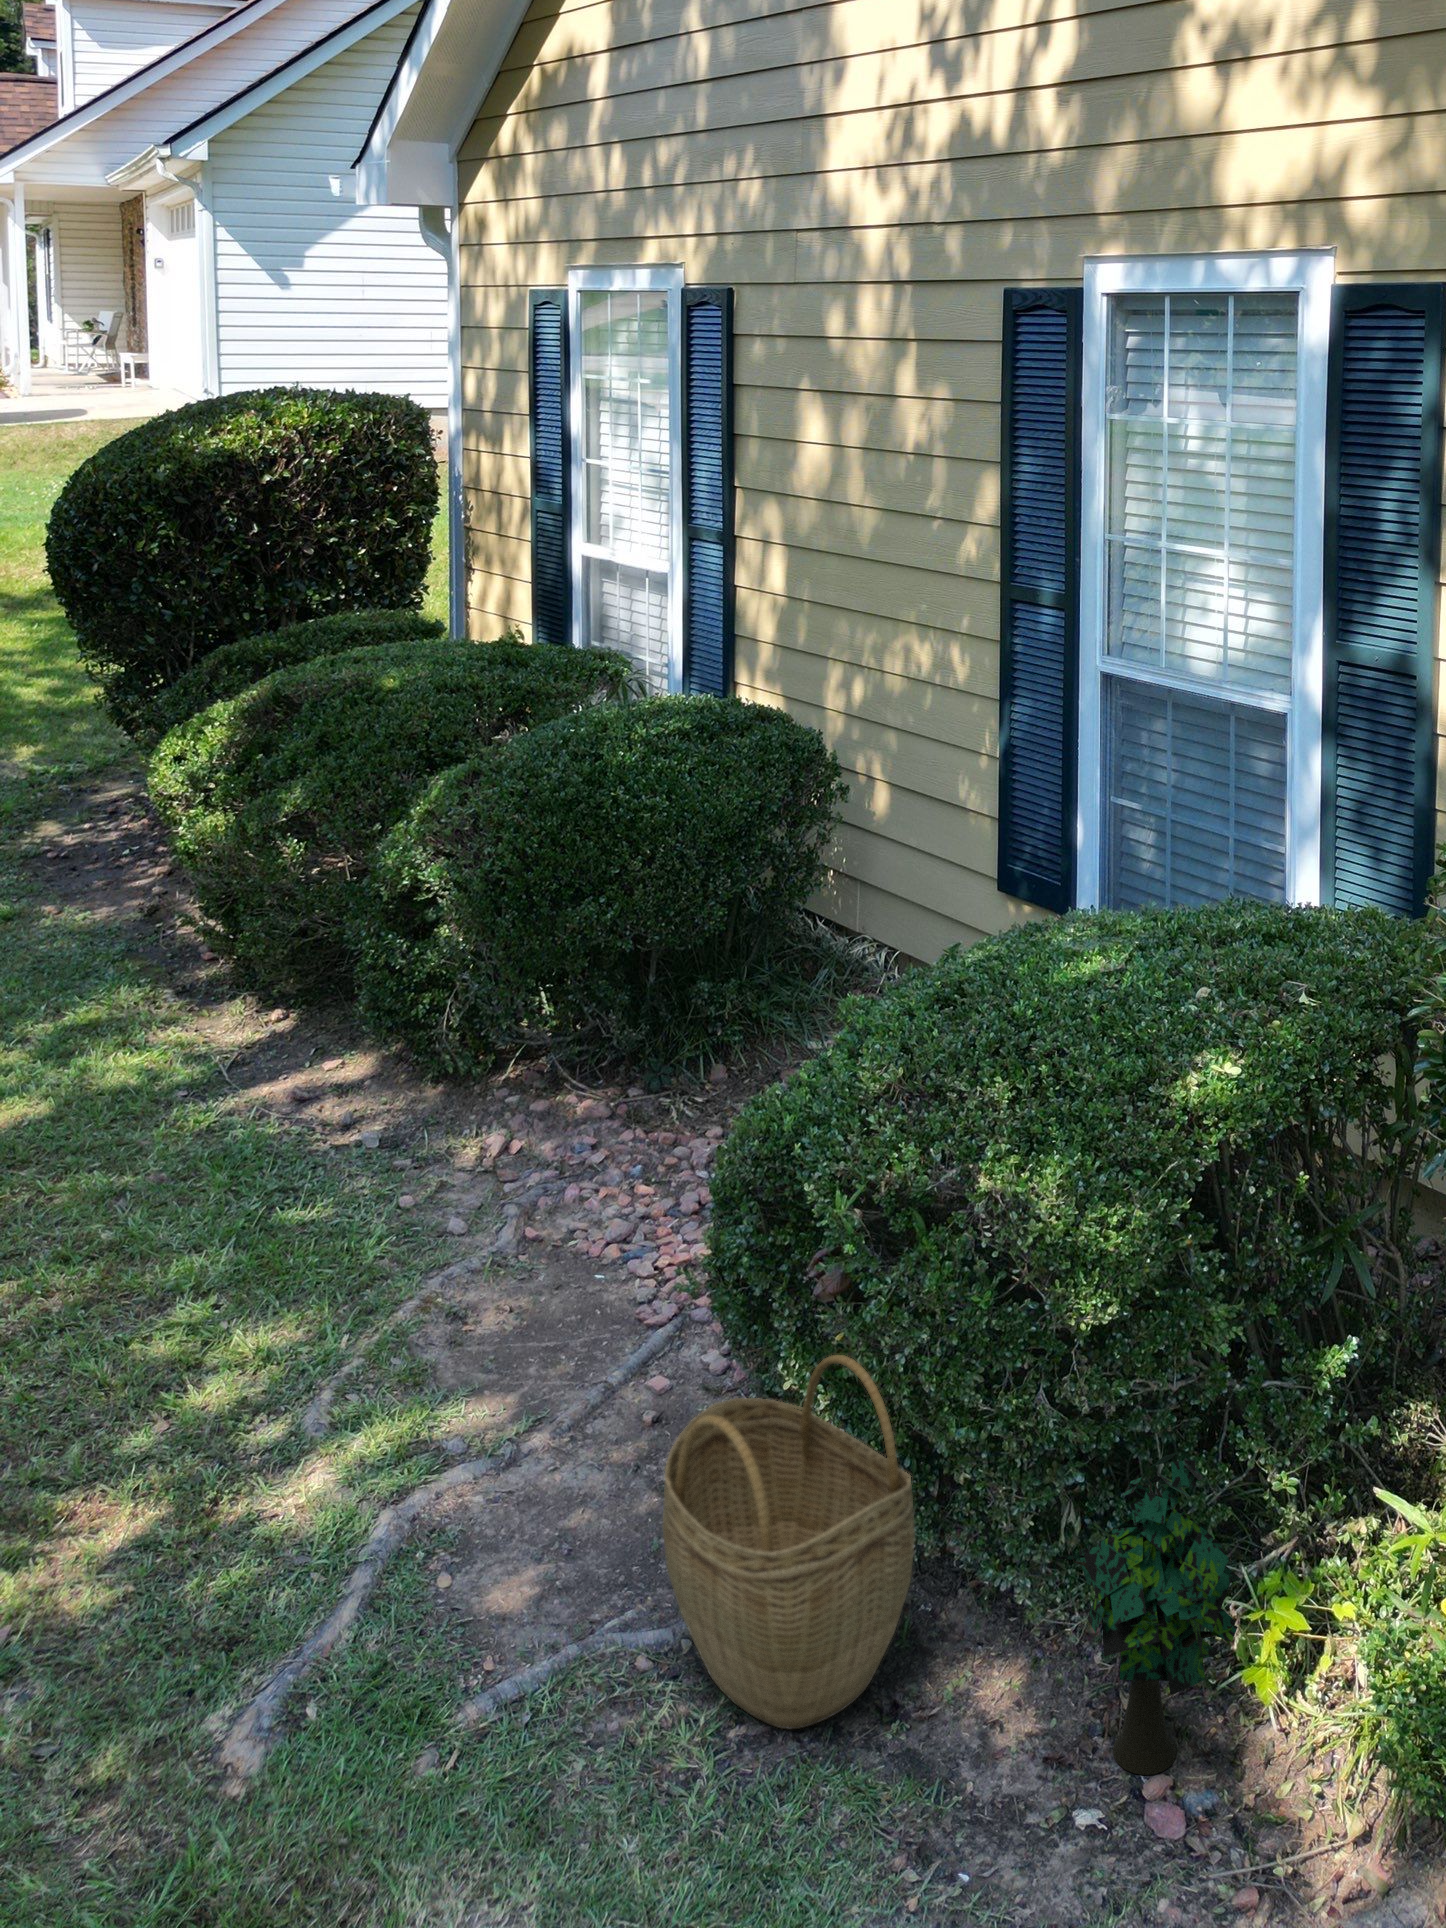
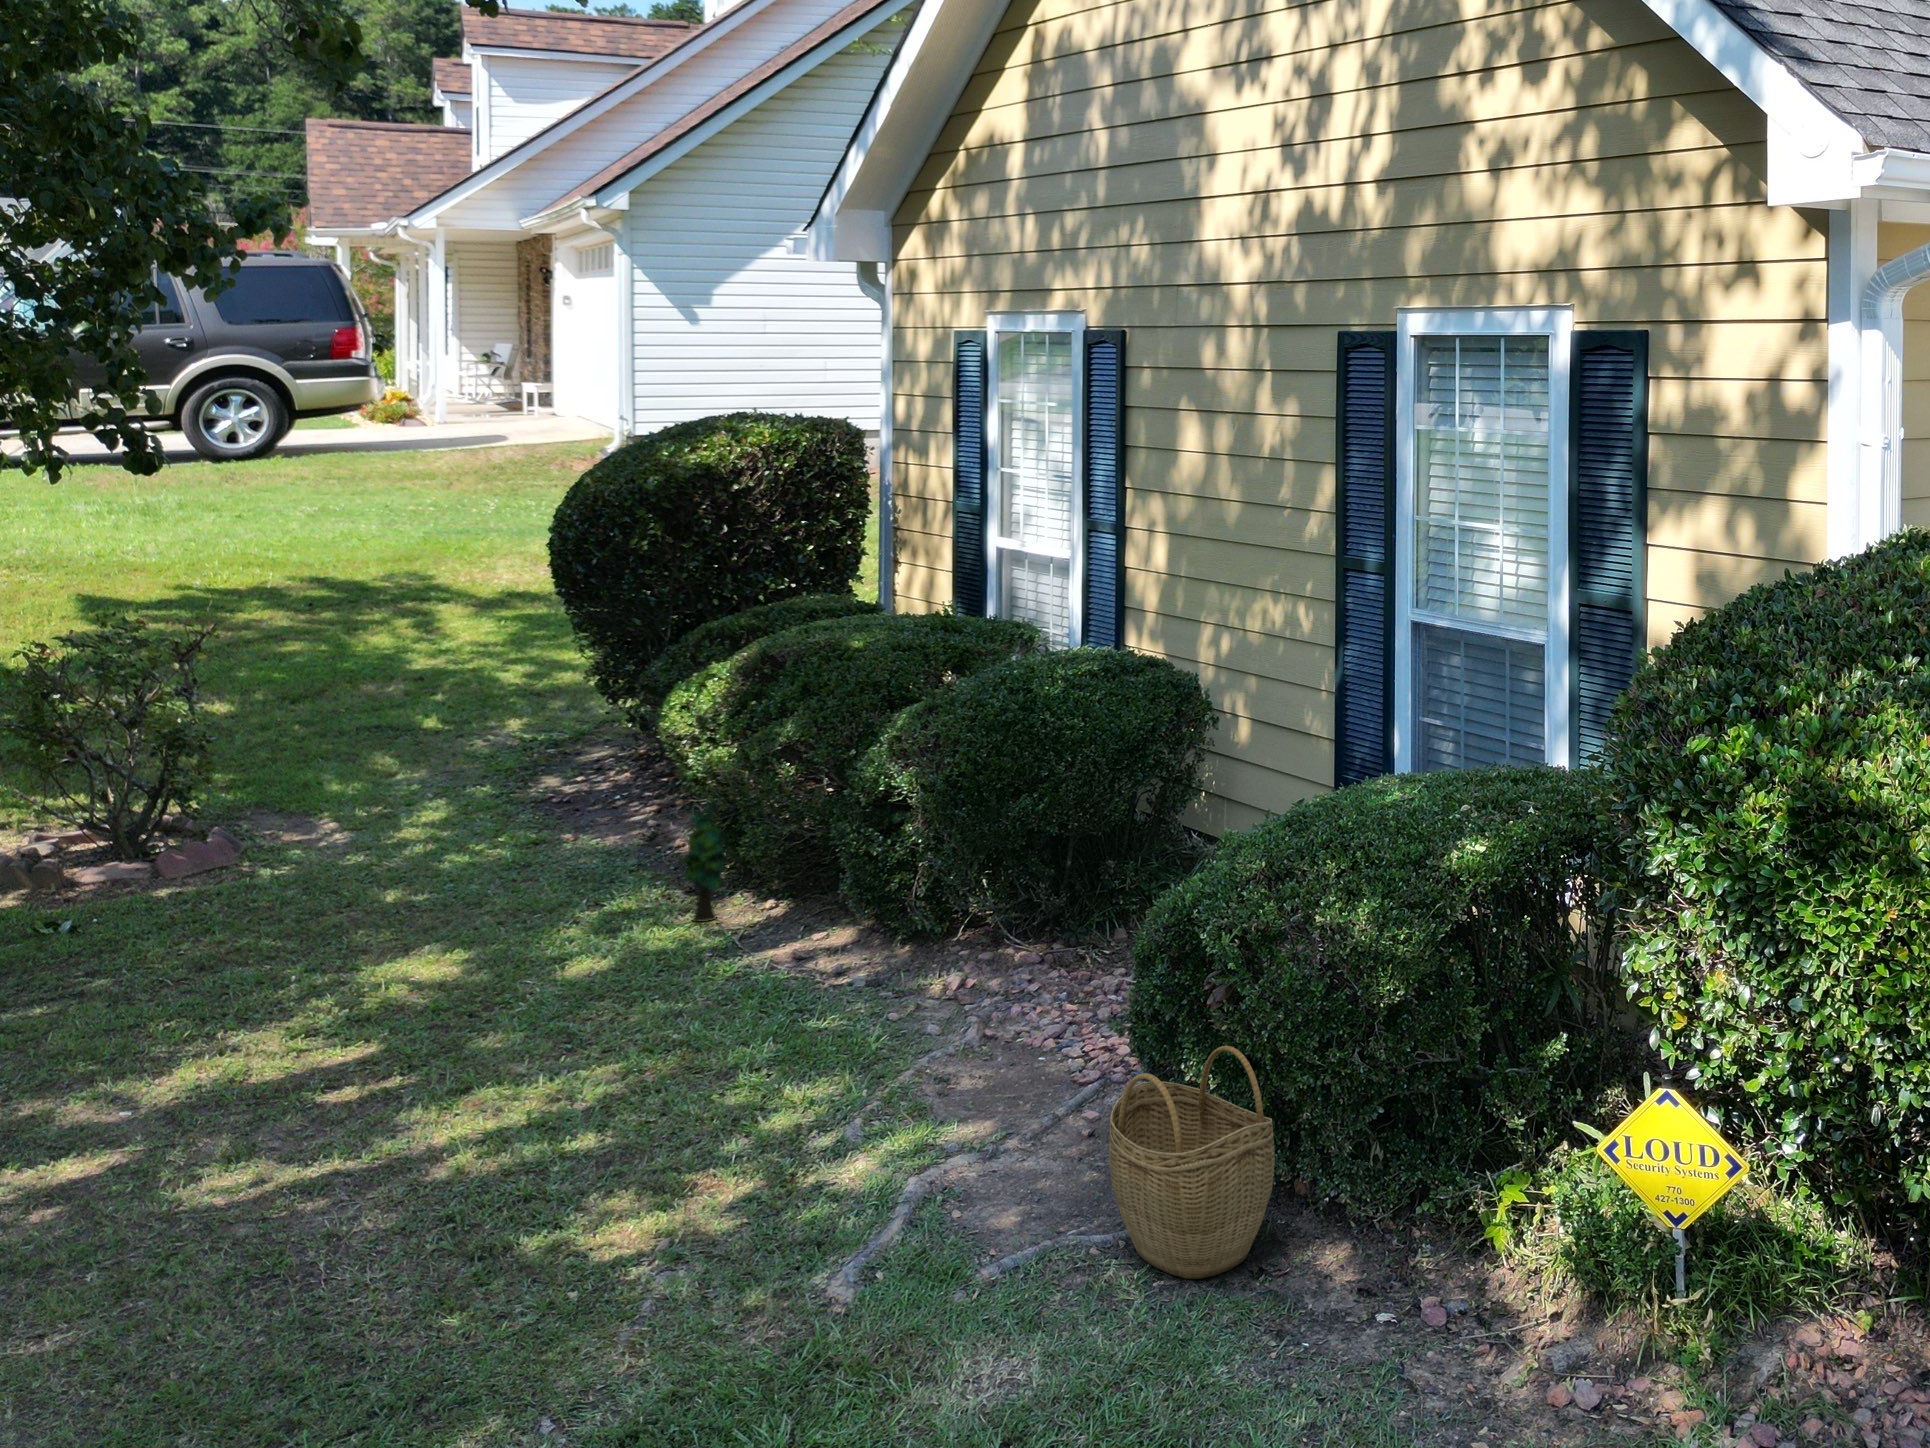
decorative plant: present [1056,1452,1240,1775] -> present [675,803,740,922]

